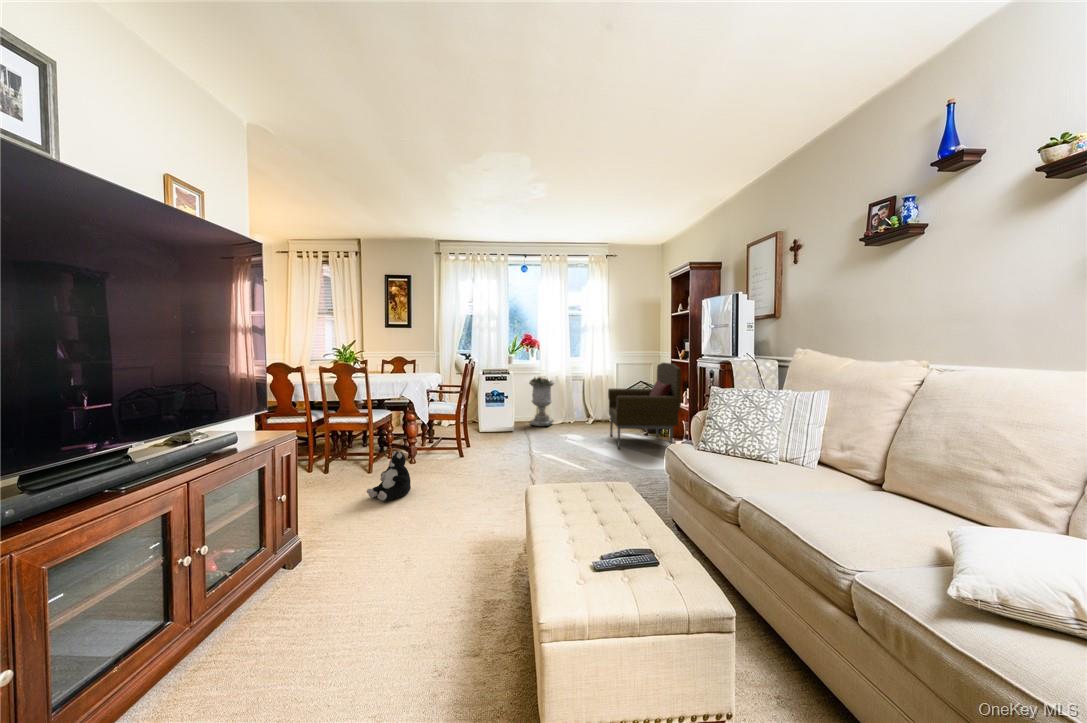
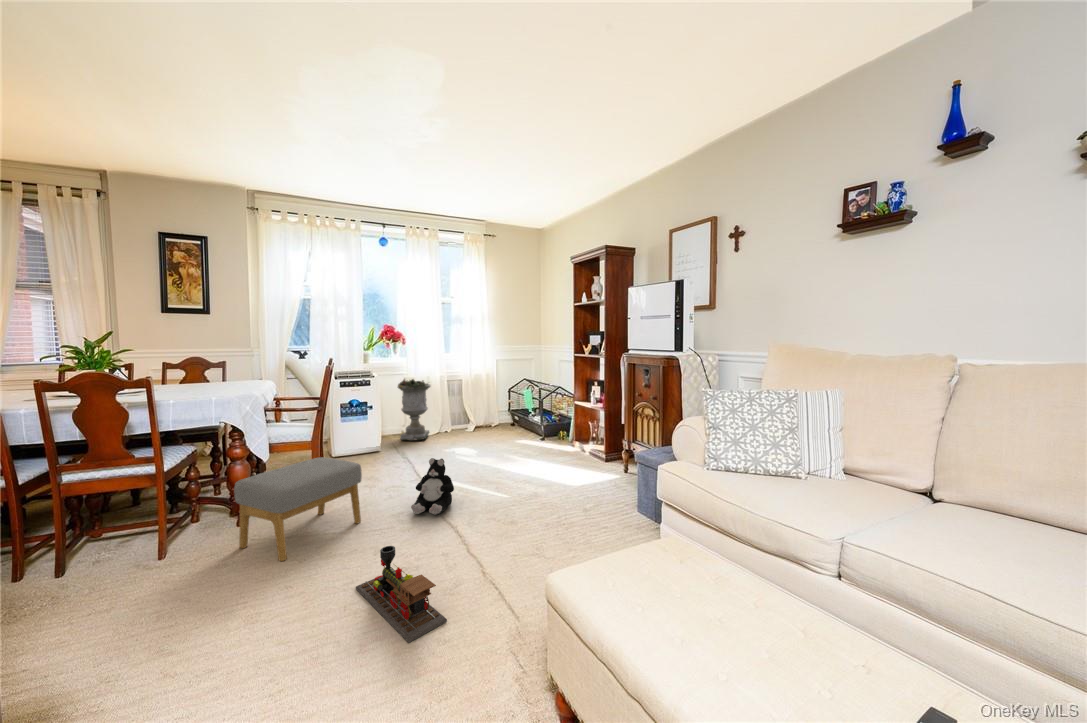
armchair: present [608,363,681,449] -> none [501,358,594,461]
footstool: none [406,424,478,482] -> present [234,457,362,561]
plush toy: present [367,451,411,501] -> present [411,458,454,515]
toy train: none [457,476,498,529] -> present [356,546,447,643]

